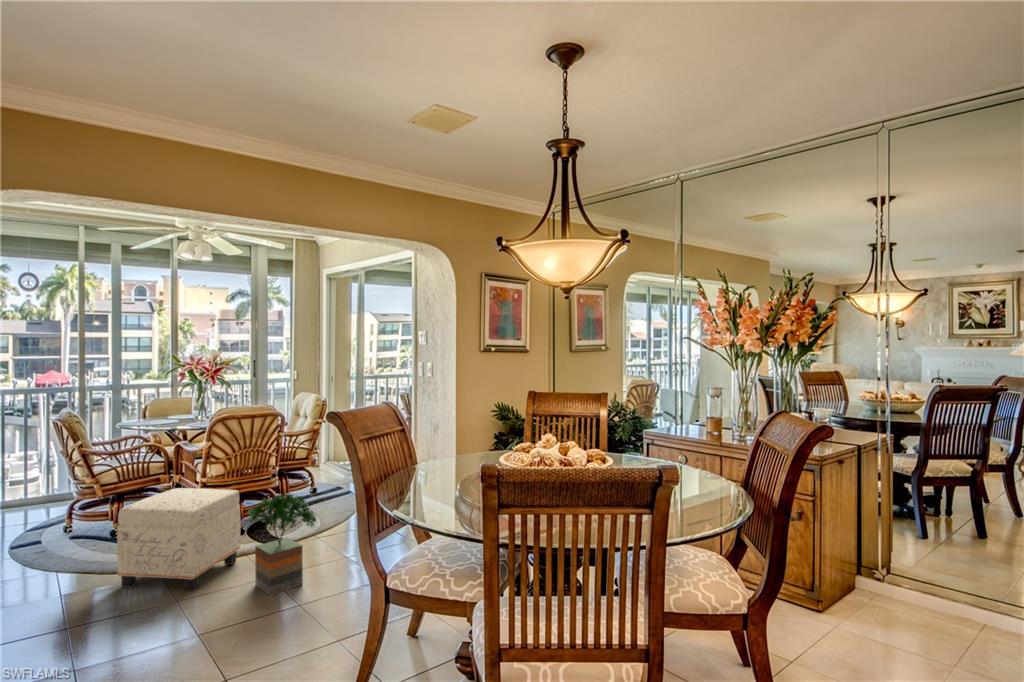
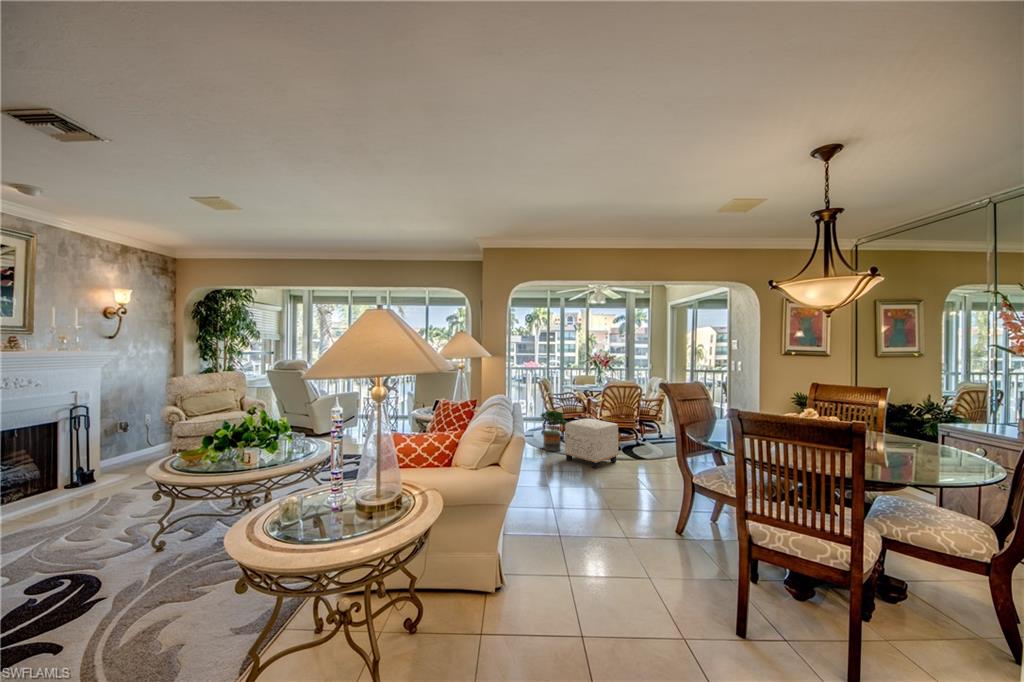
potted tree: present [248,494,317,595] -> present [540,411,566,451]

